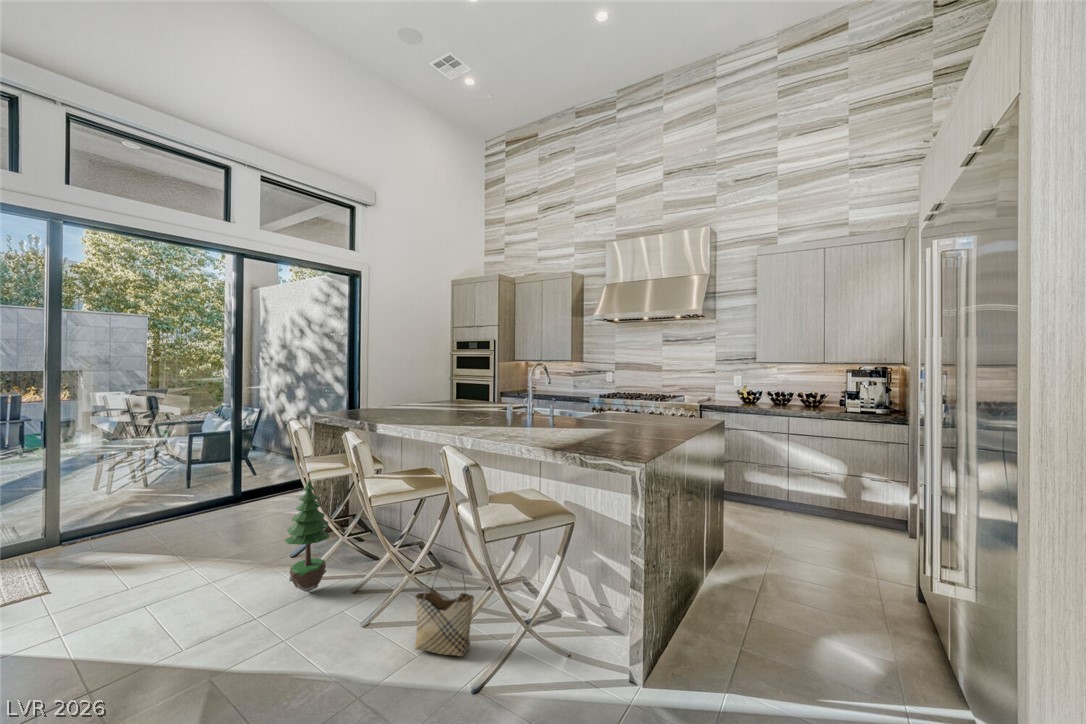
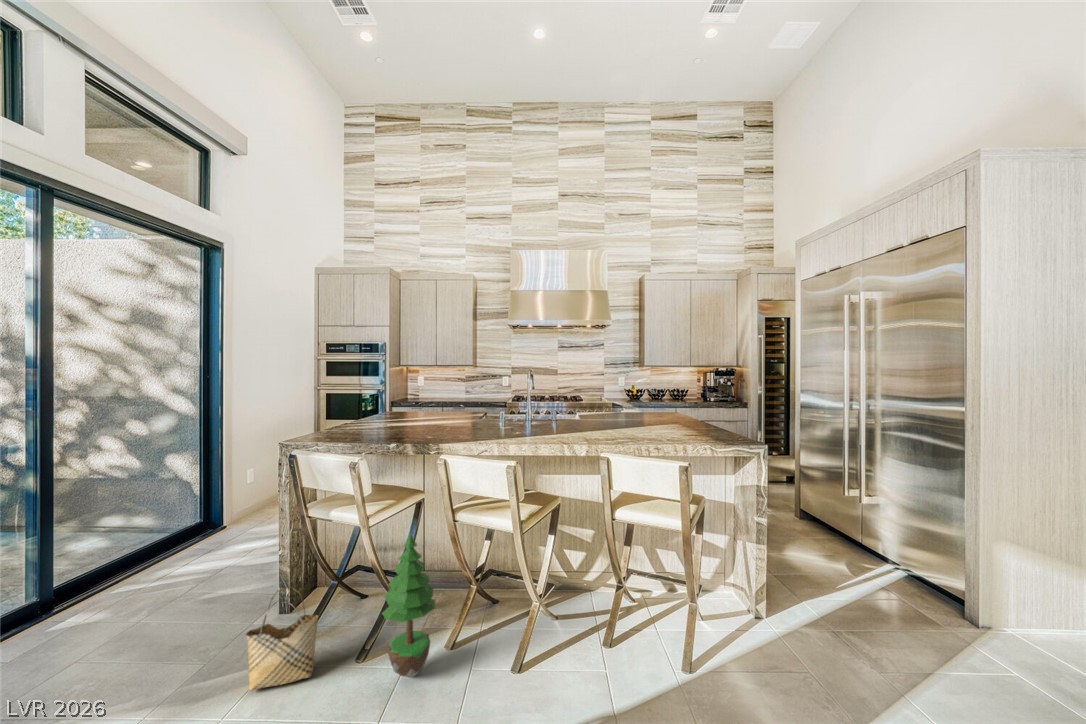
woven basket: present [415,561,474,656] -> present [246,587,318,691]

